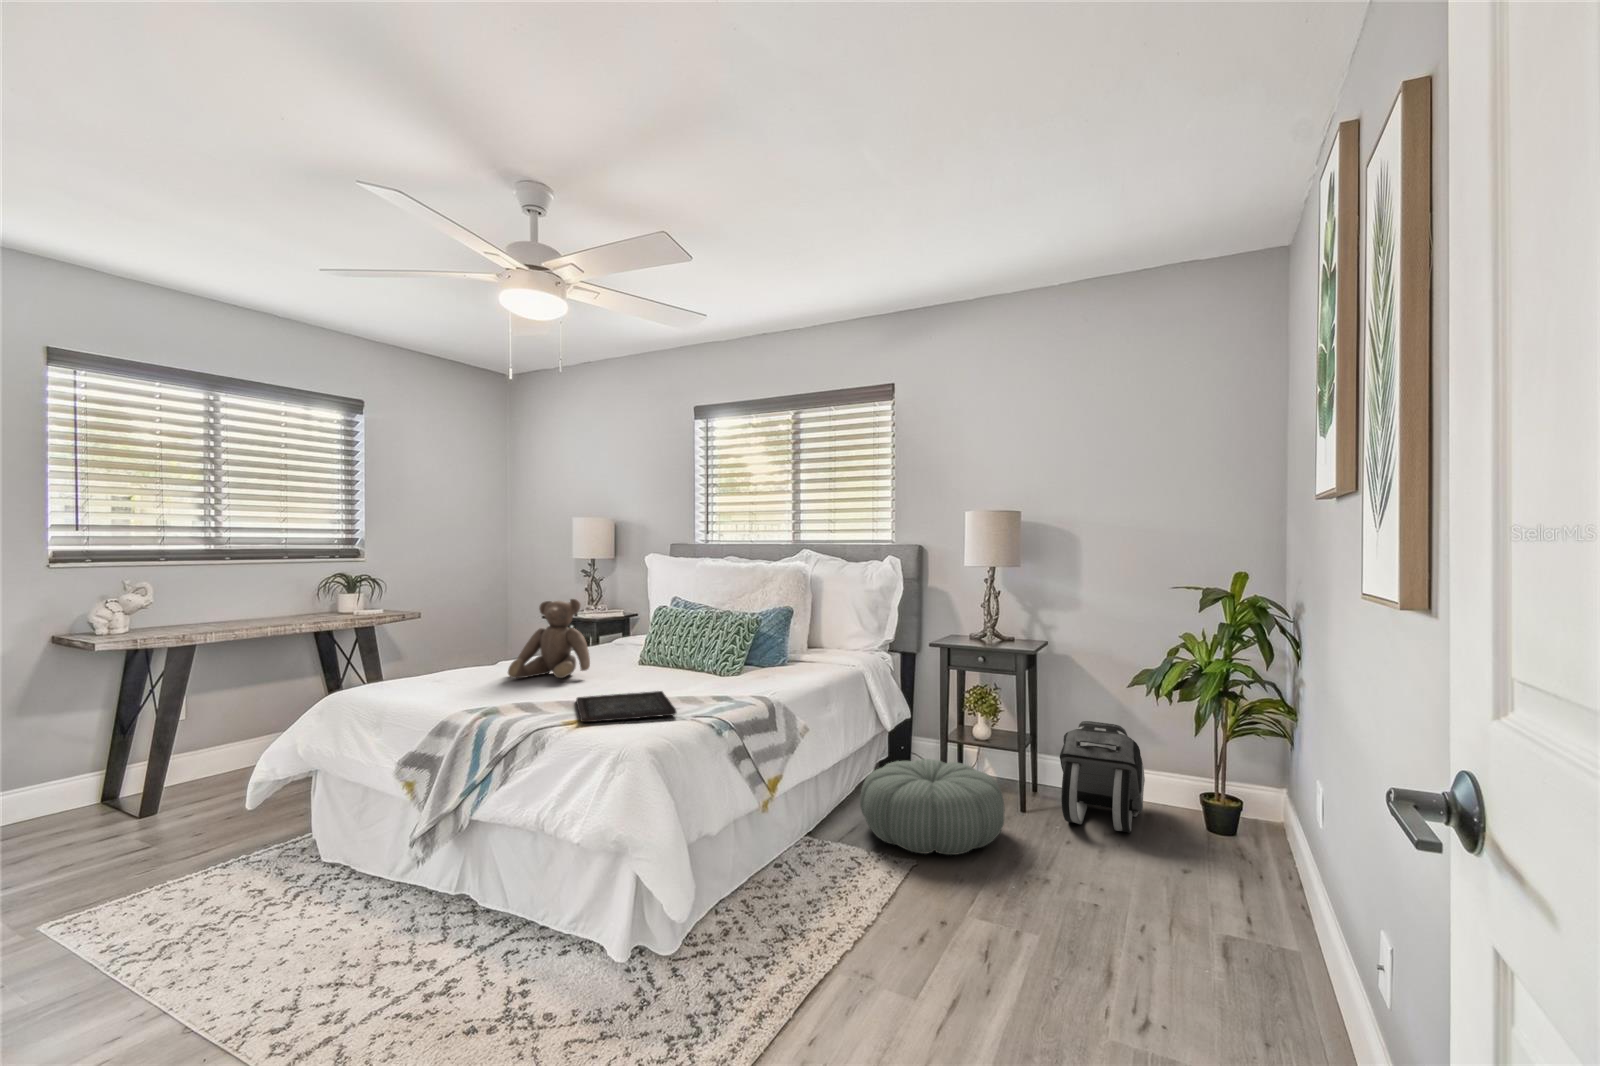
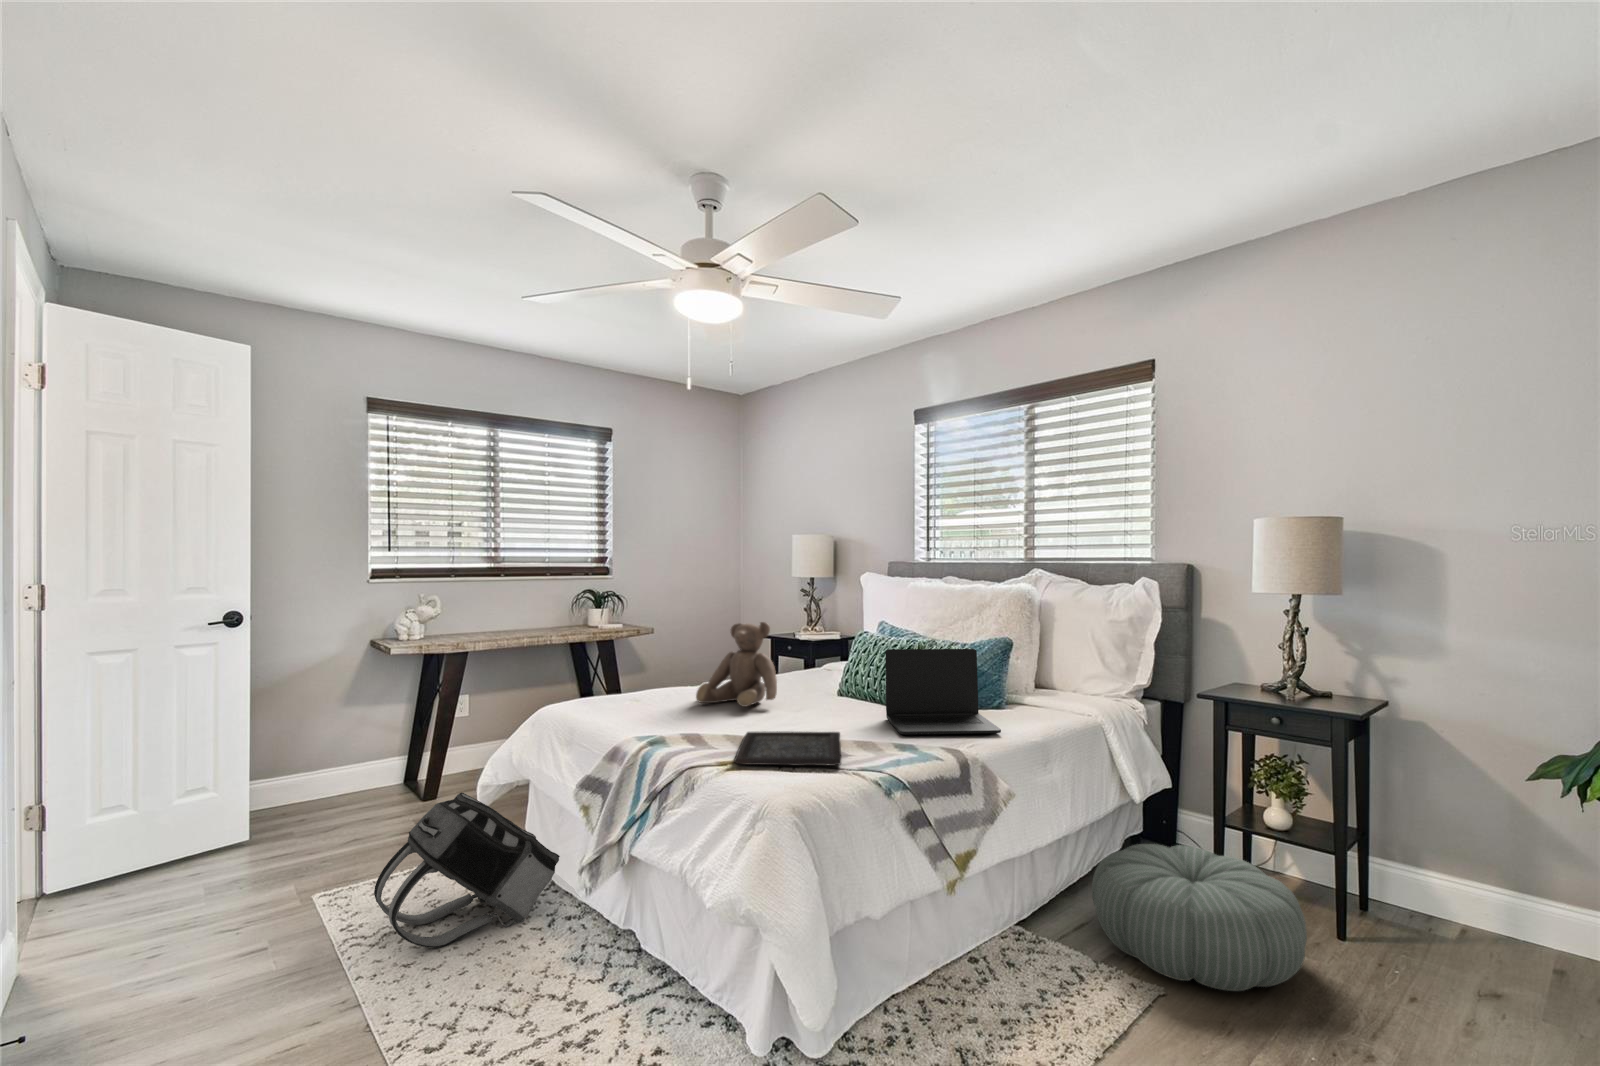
laptop: none [694,616,794,690] -> present [885,649,1001,735]
backpack: present [1060,721,1145,833] -> present [374,793,560,948]

